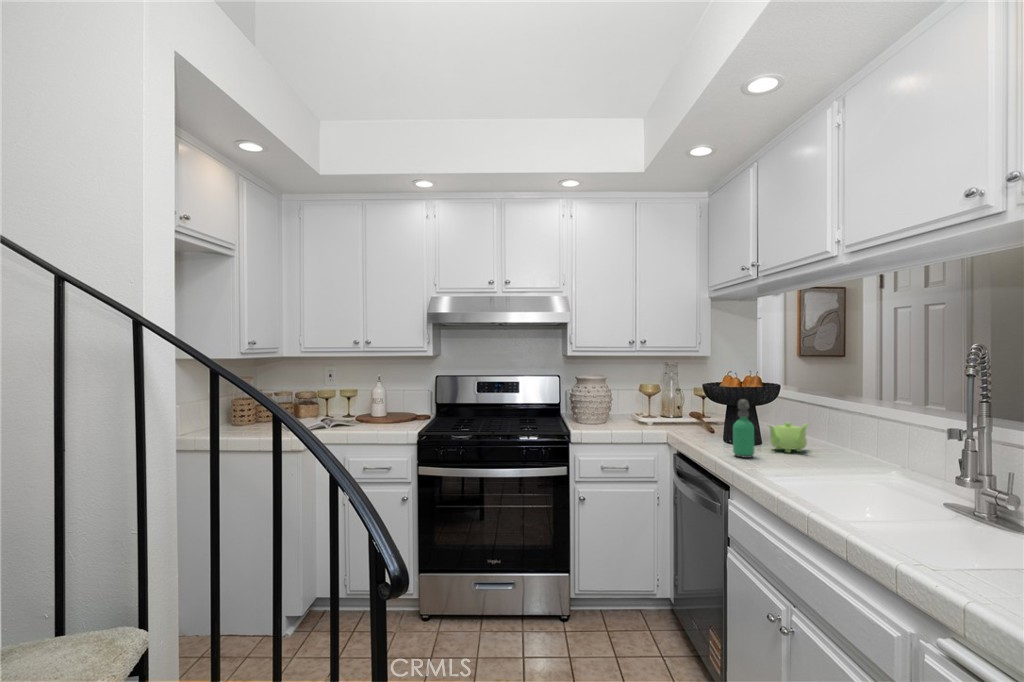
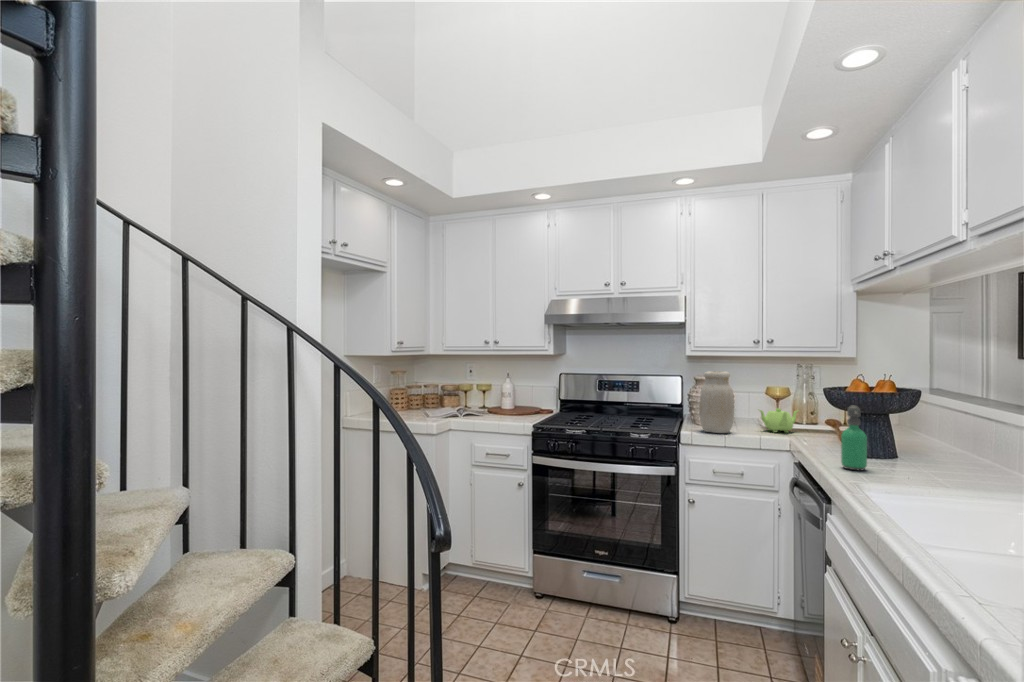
jar: none [587,370,619,430] -> present [699,371,734,433]
teapot: present [769,422,808,453] -> present [760,408,798,433]

